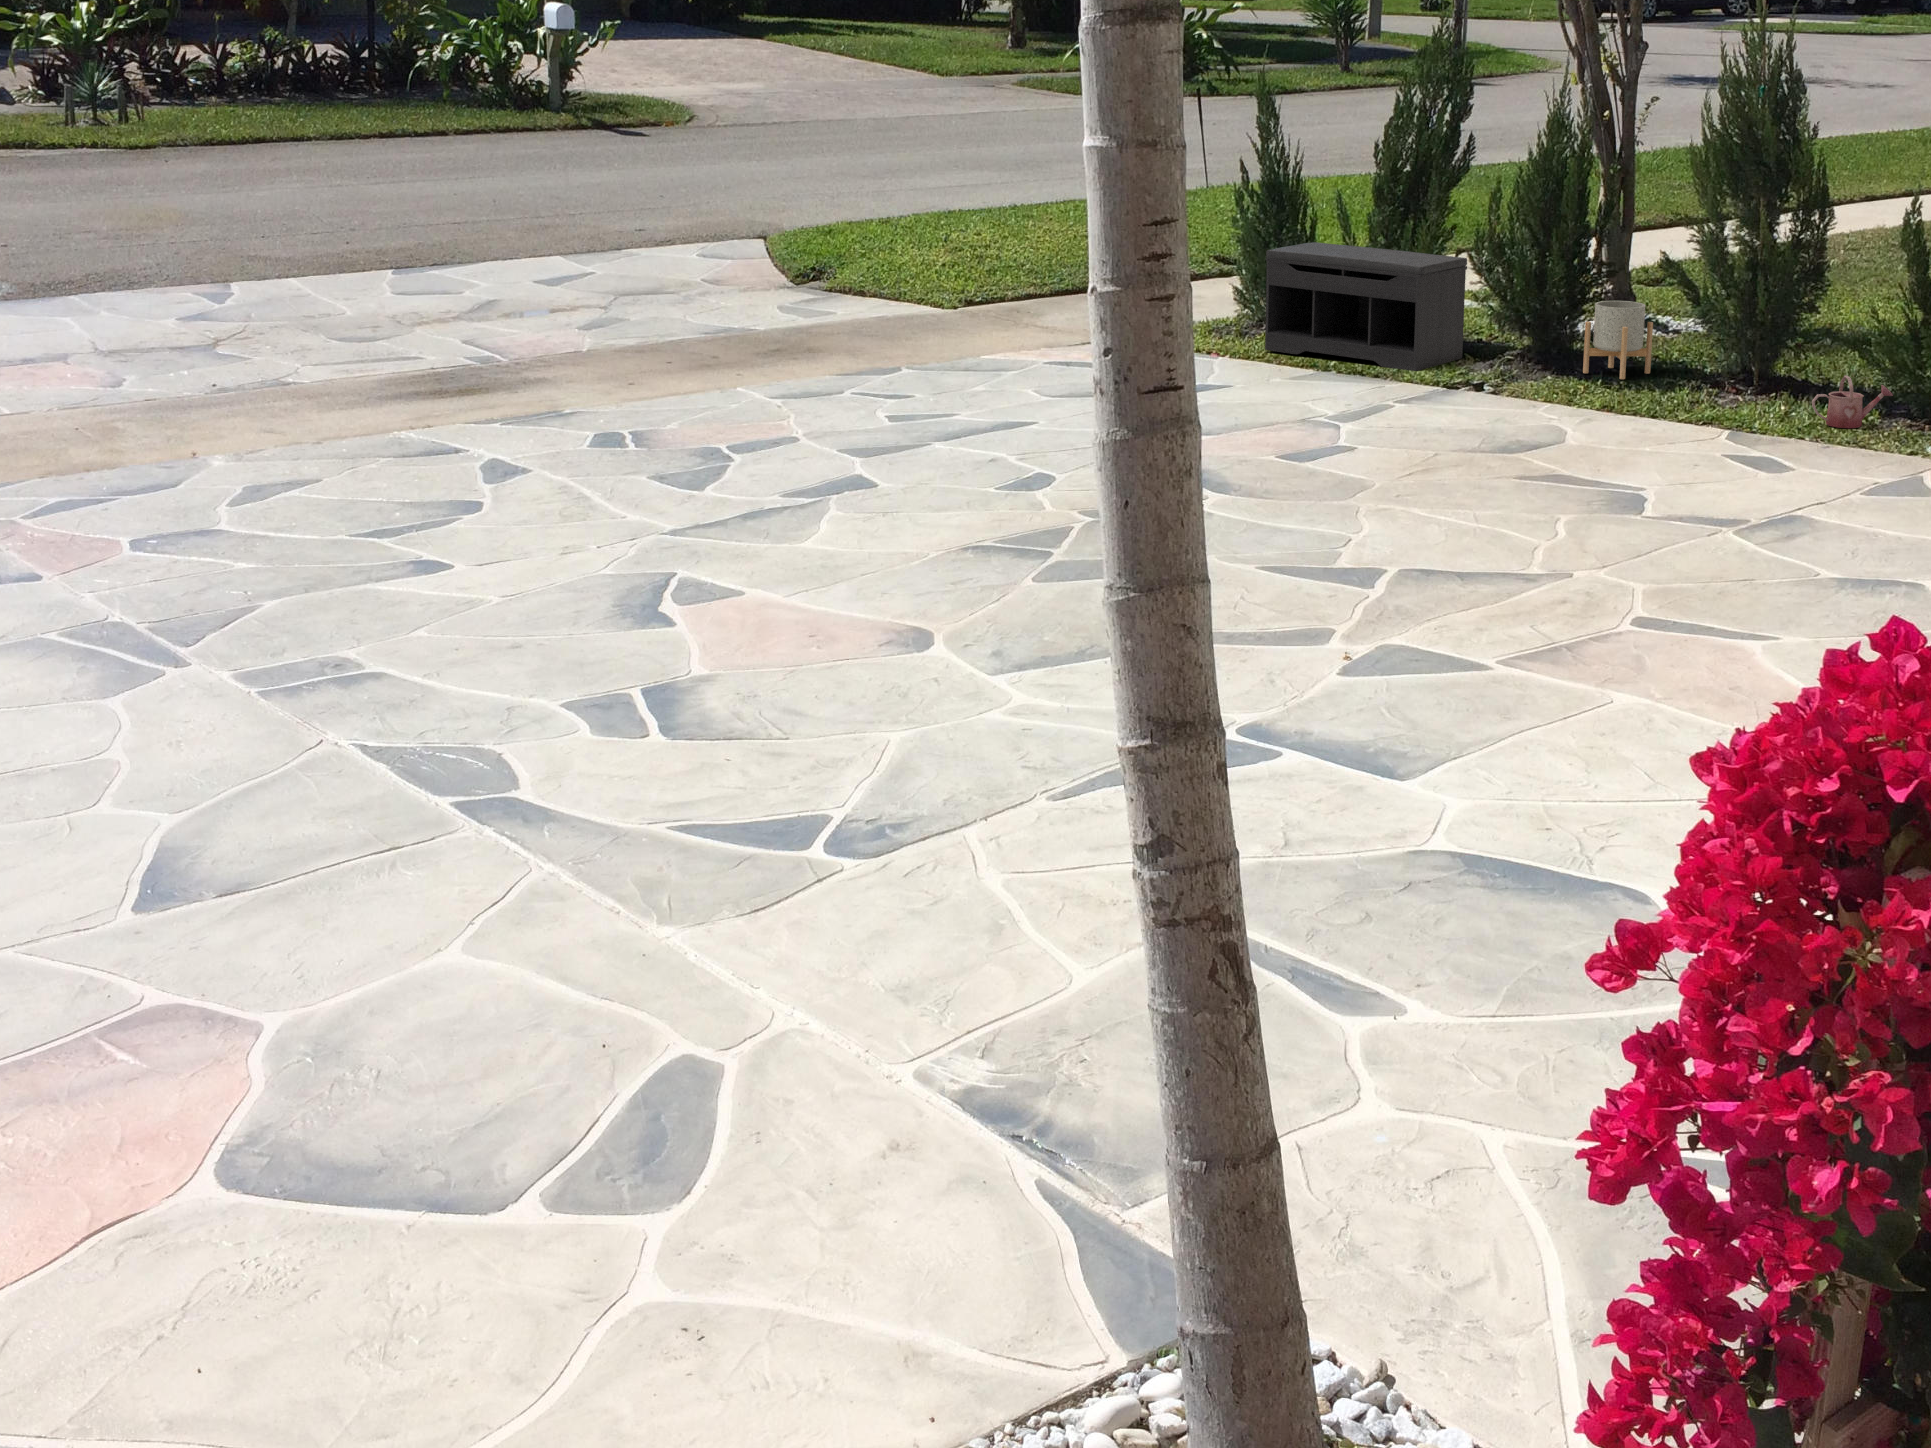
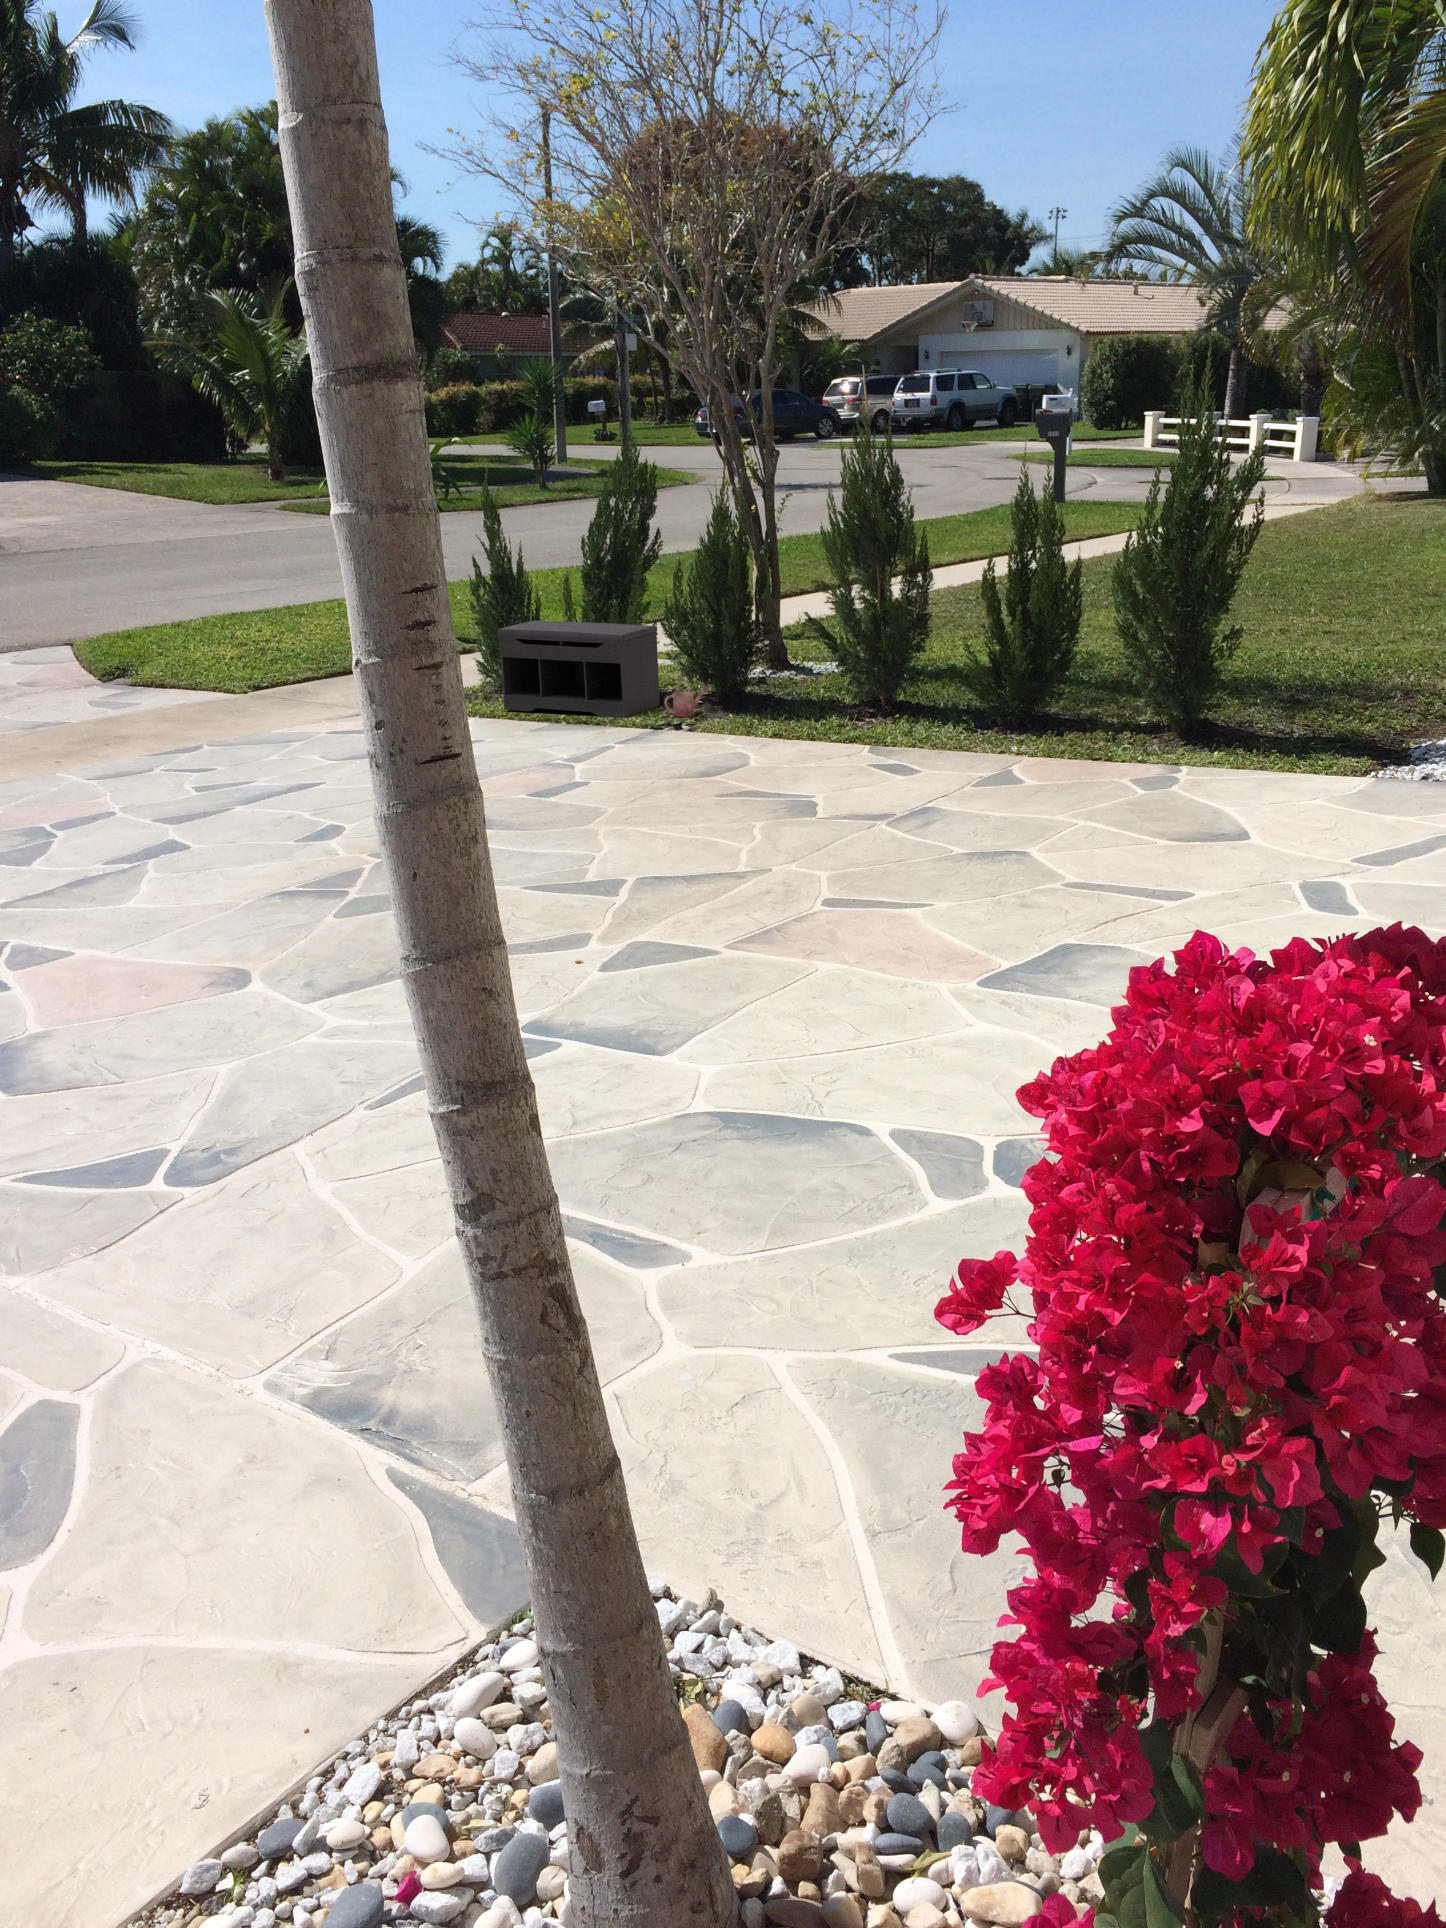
planter: present [1583,301,1653,379] -> none [752,652,803,713]
watering can: present [1812,375,1893,428] -> present [665,682,709,717]

